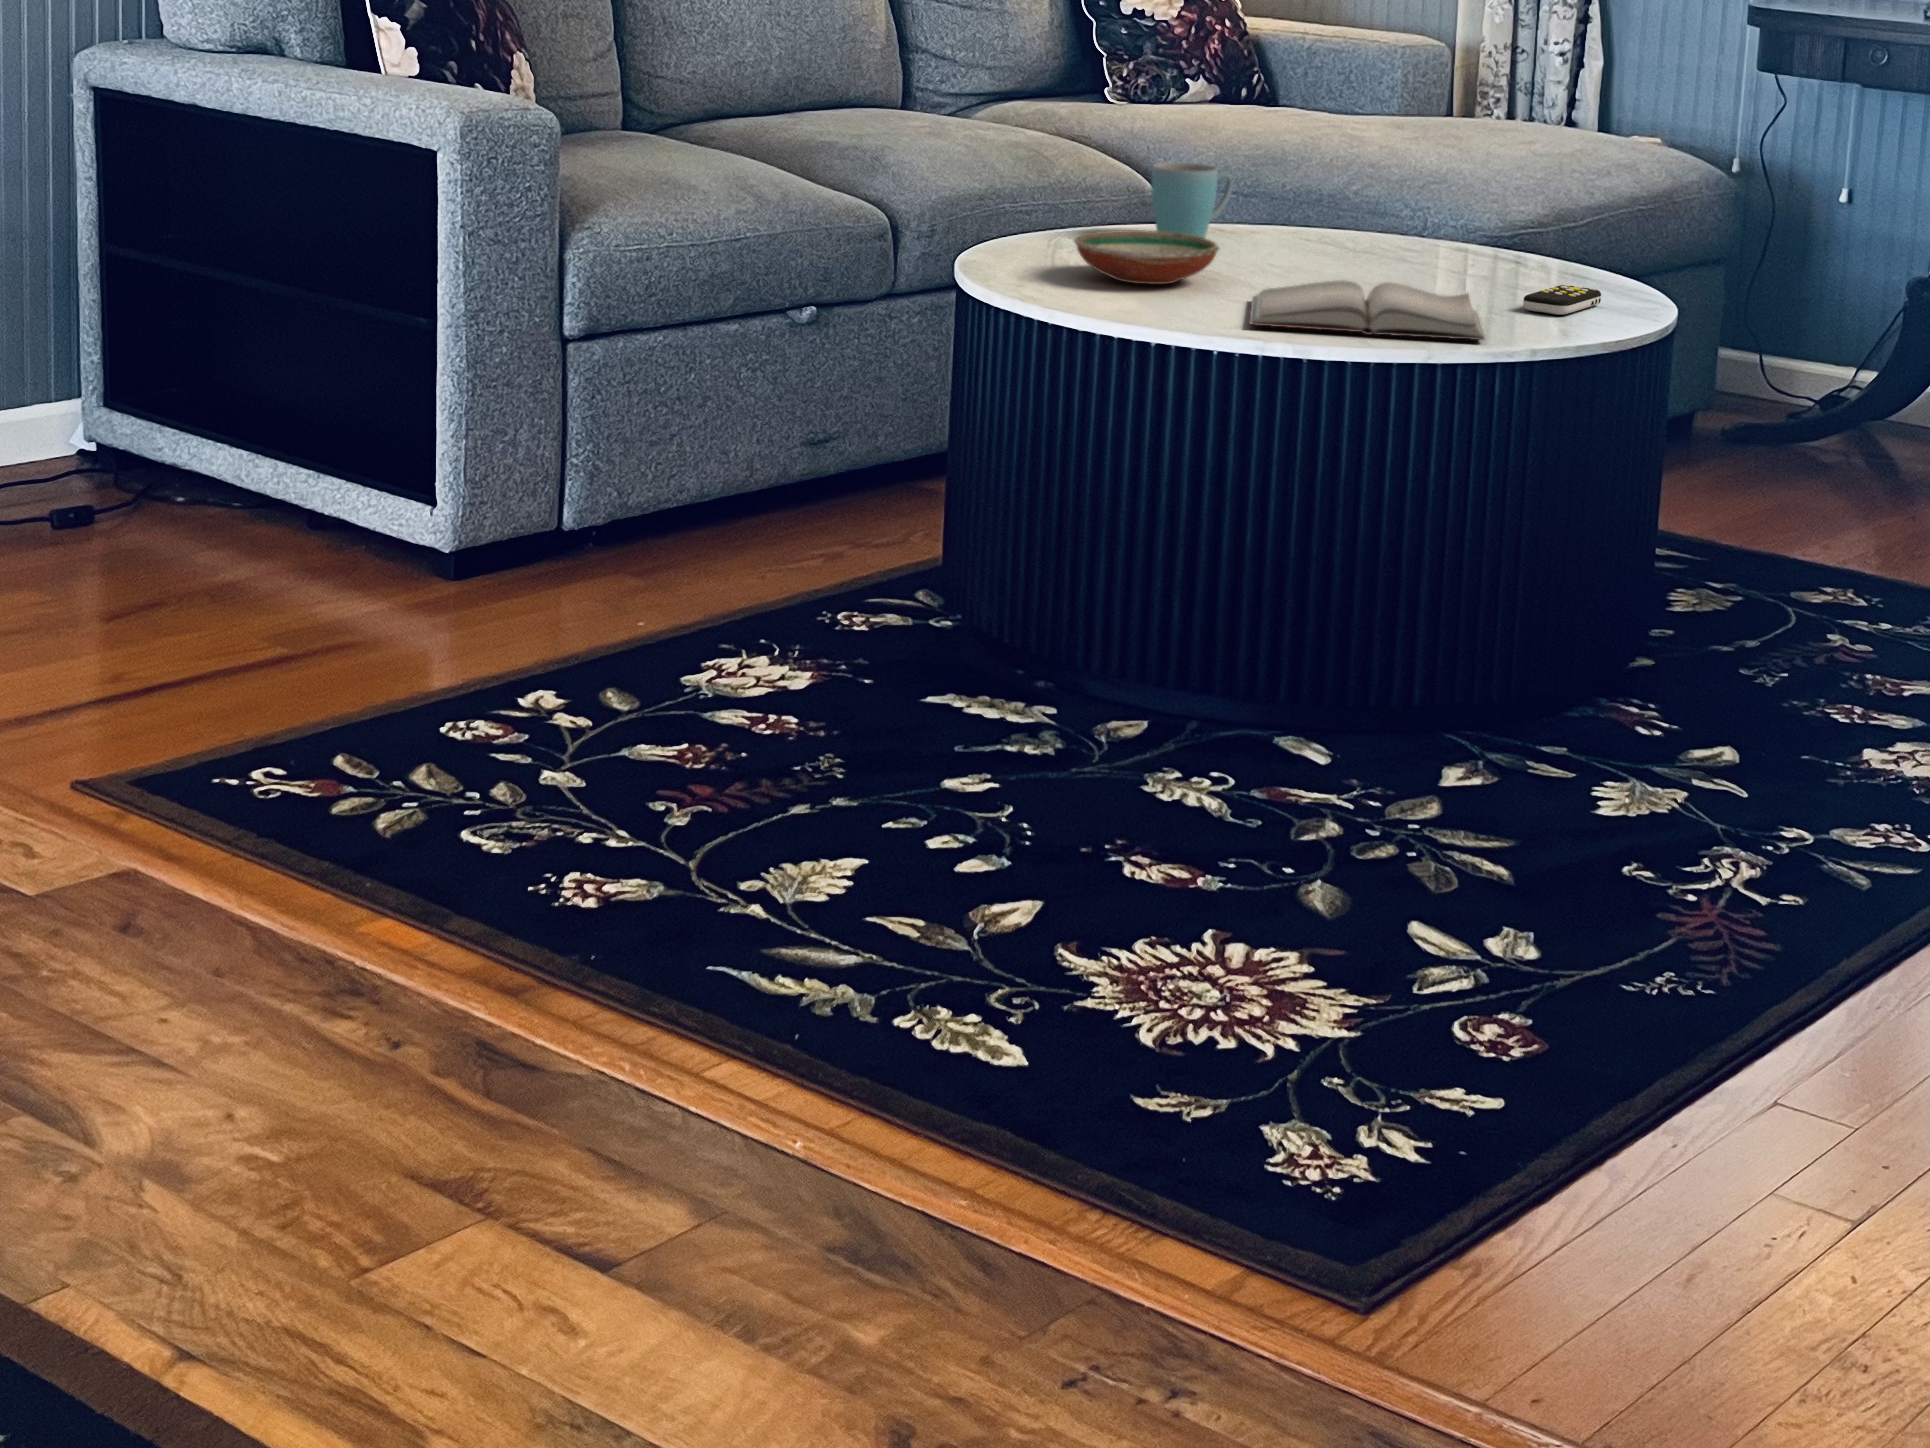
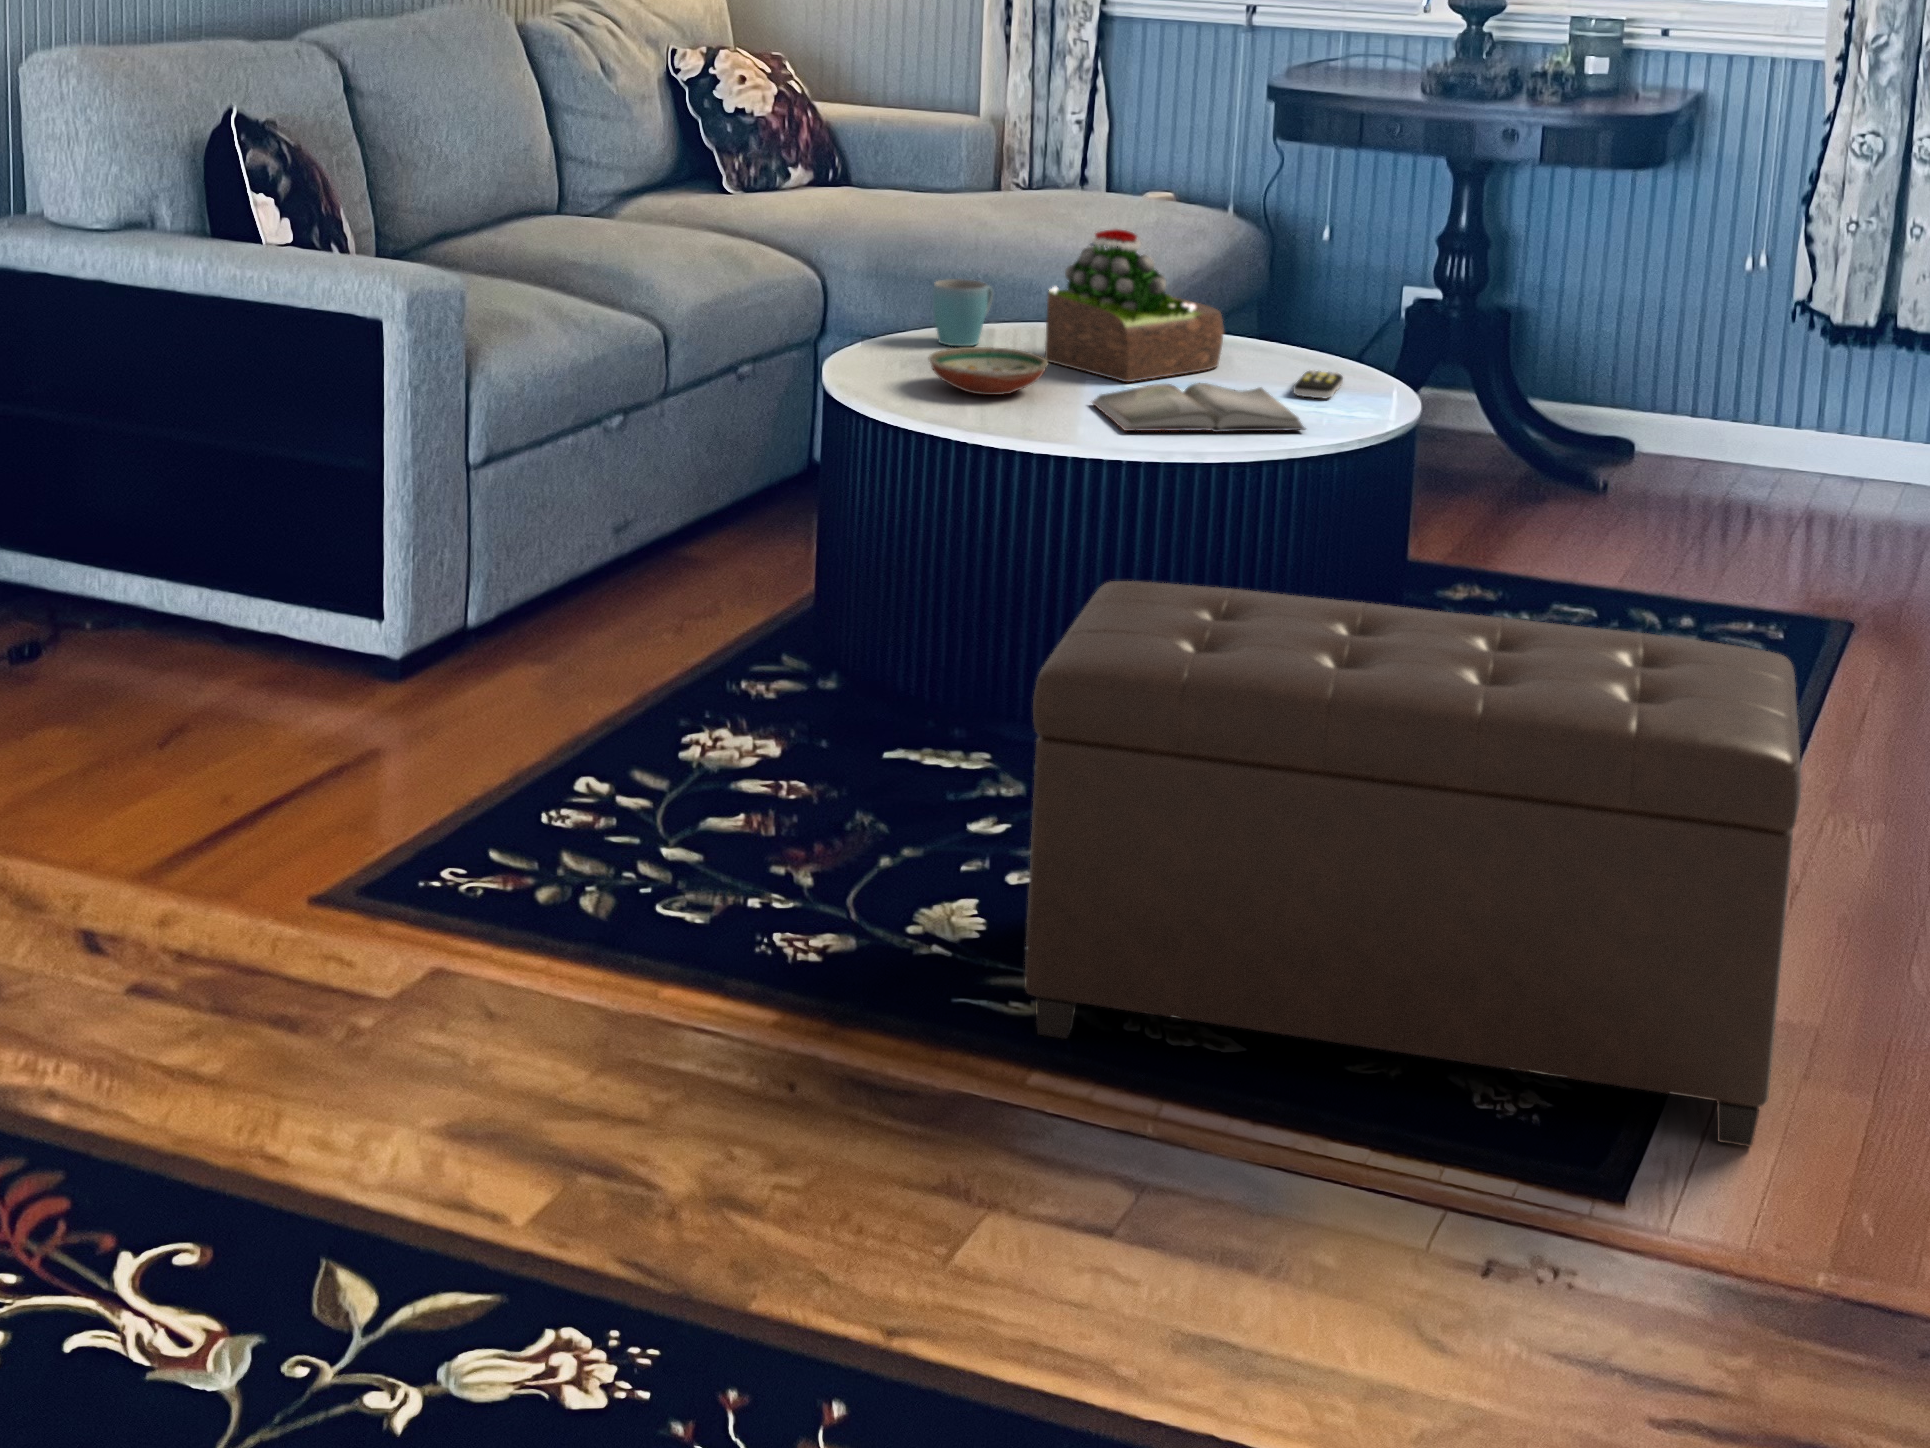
succulent plant: none [1261,101,1478,284] -> present [1045,229,1224,382]
ottoman: none [771,471,1852,1298] -> present [1024,581,1802,1147]

